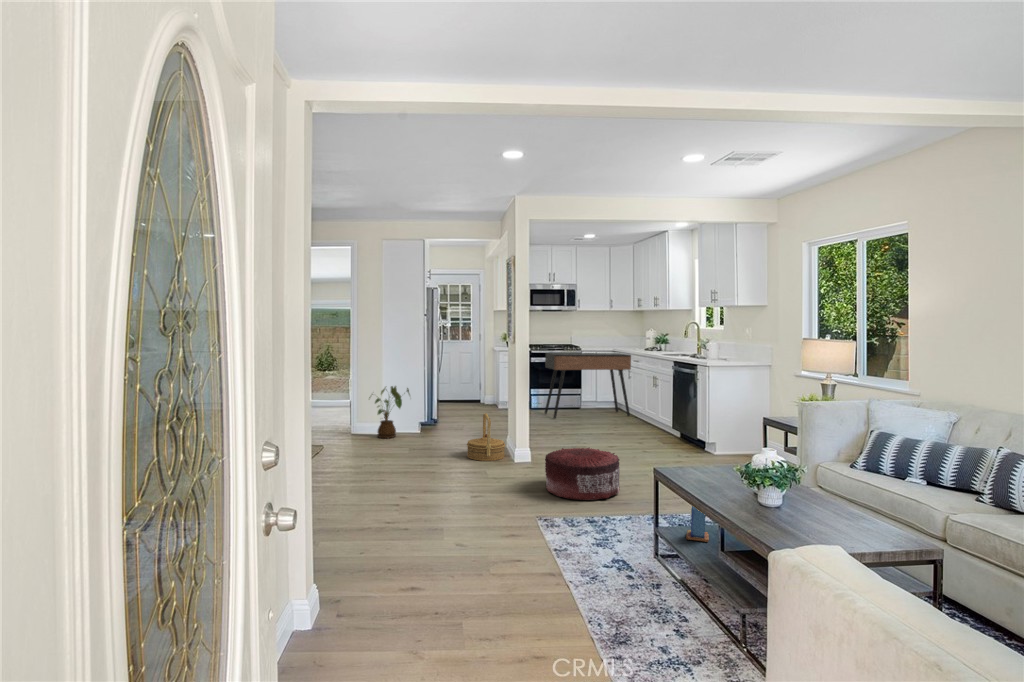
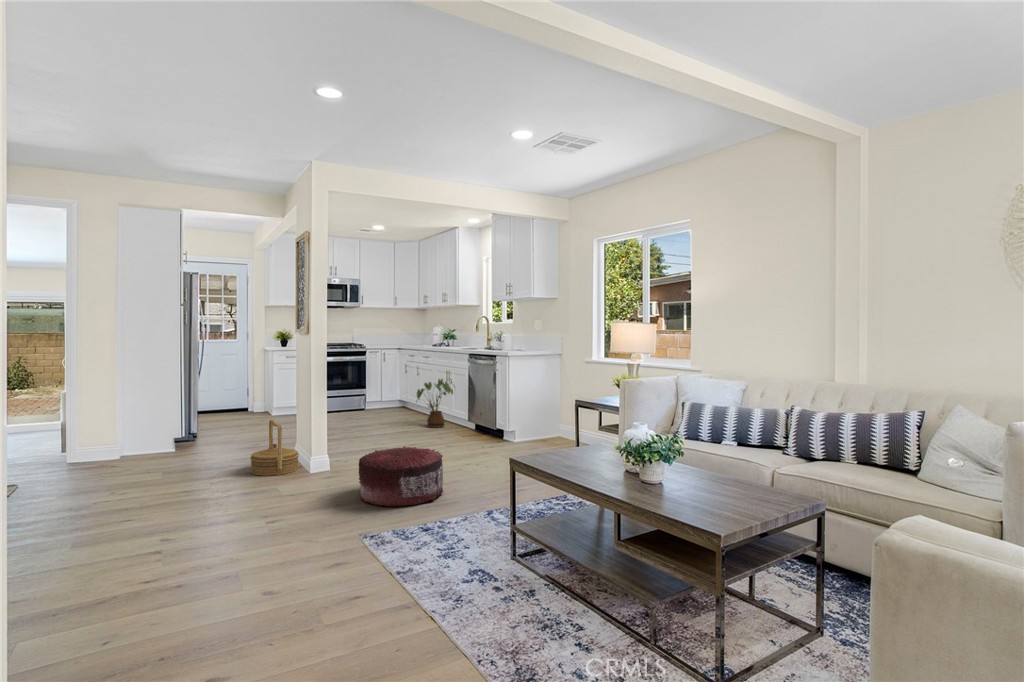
console table: present [545,353,631,418] -> none [329,350,420,421]
house plant: present [369,386,410,438] -> present [417,379,453,428]
candle: present [686,506,709,542] -> none [549,487,576,534]

